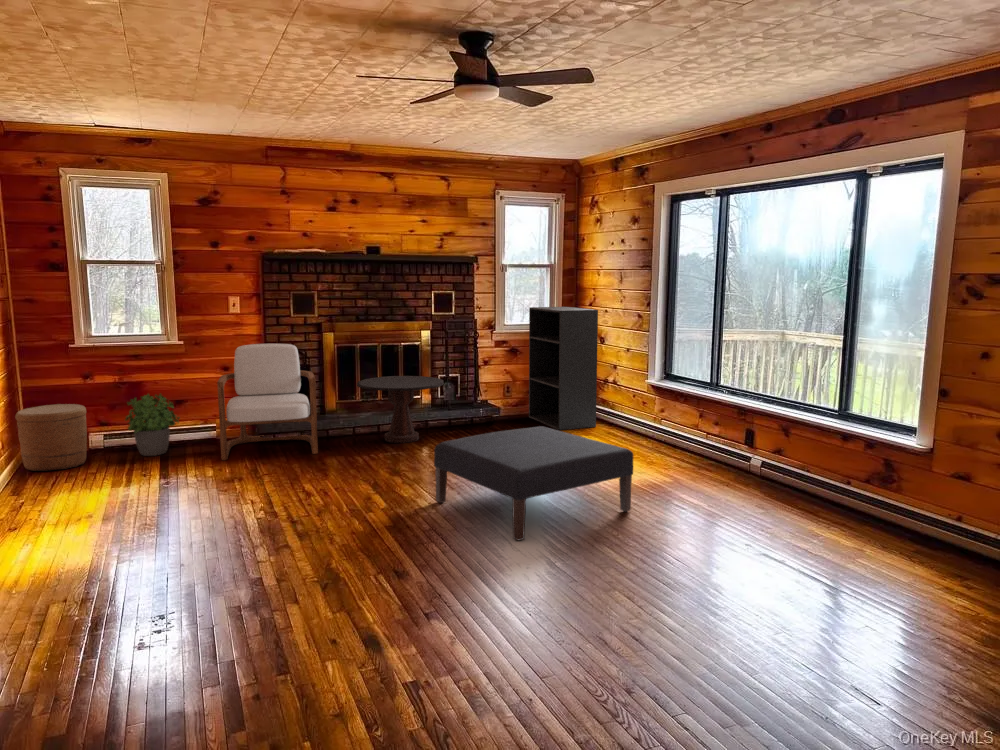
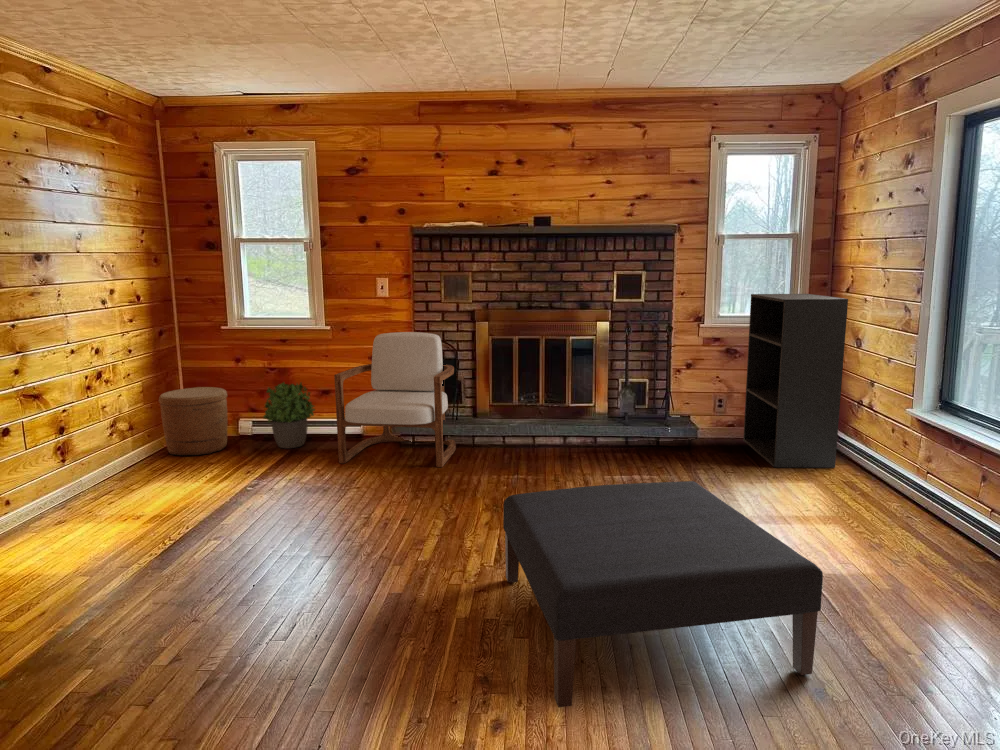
side table: present [357,376,444,443] -> none [501,377,610,464]

